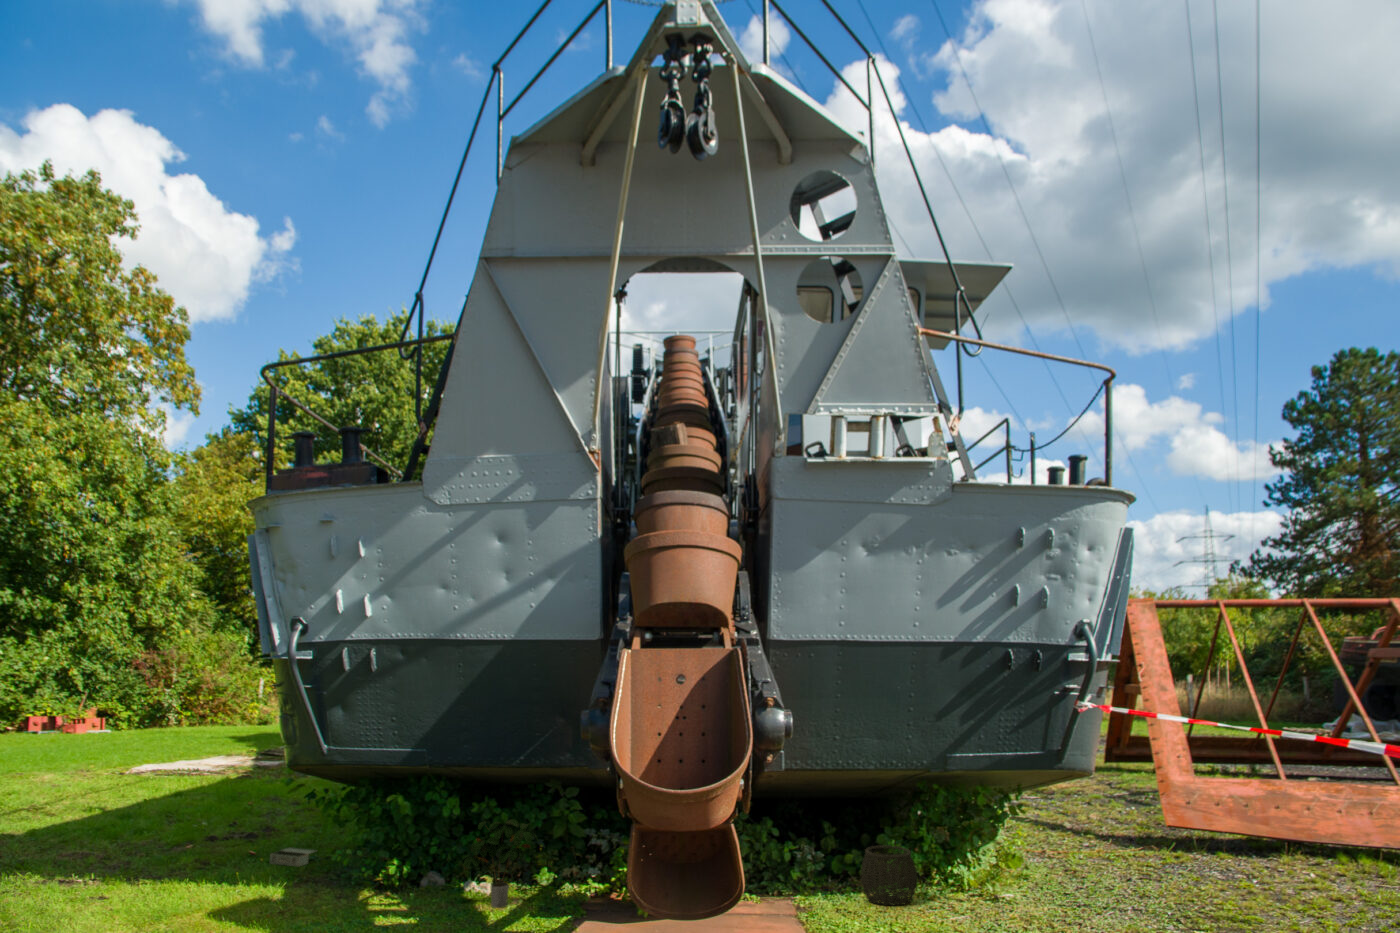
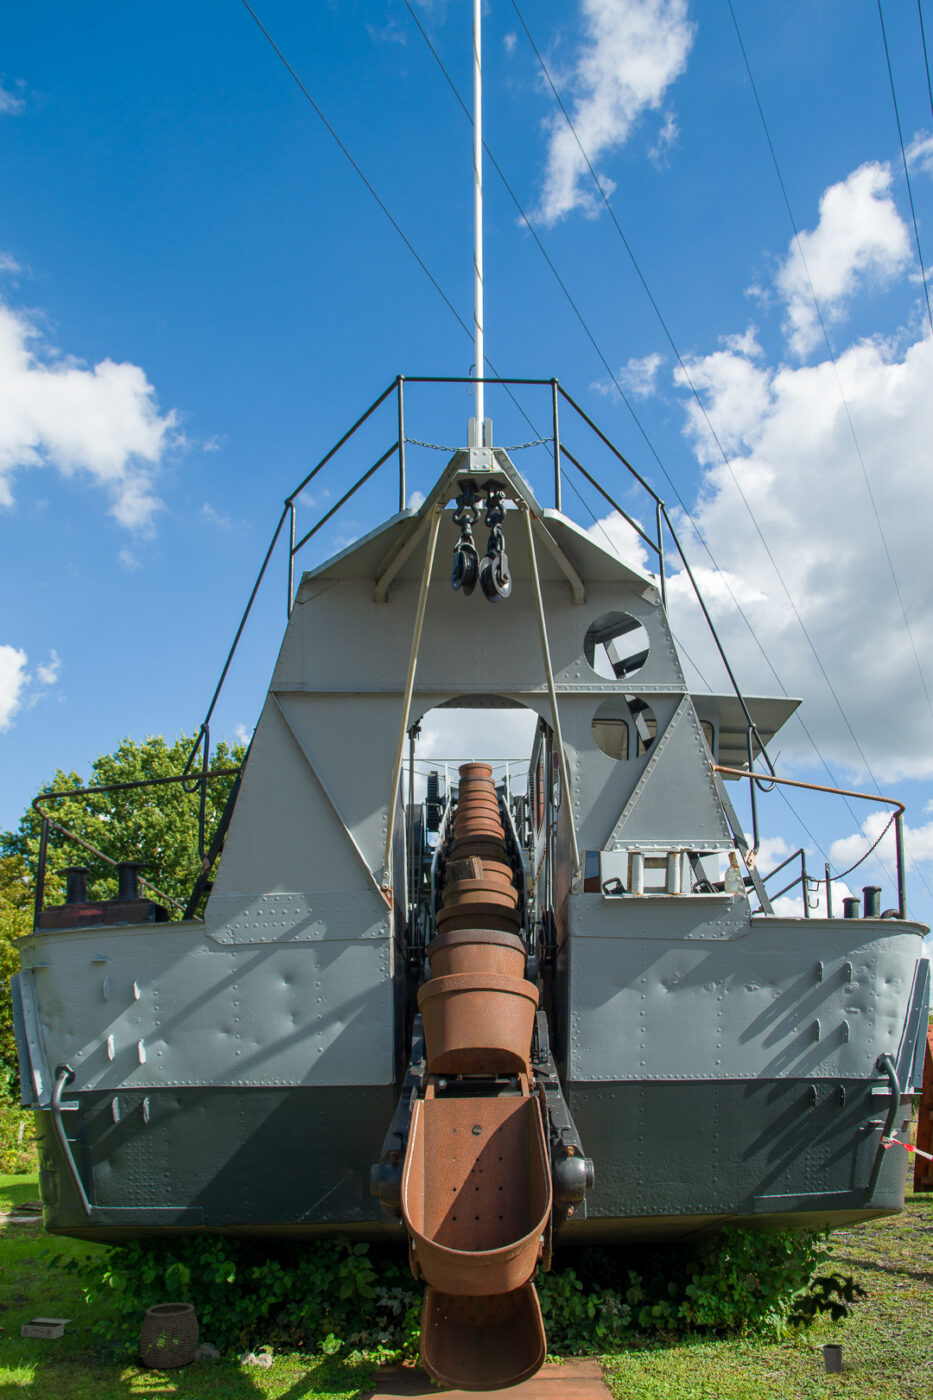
potted plant: present [461,820,538,908] -> present [786,1273,867,1373]
woven basket: present [861,845,917,906] -> present [140,1303,199,1368]

